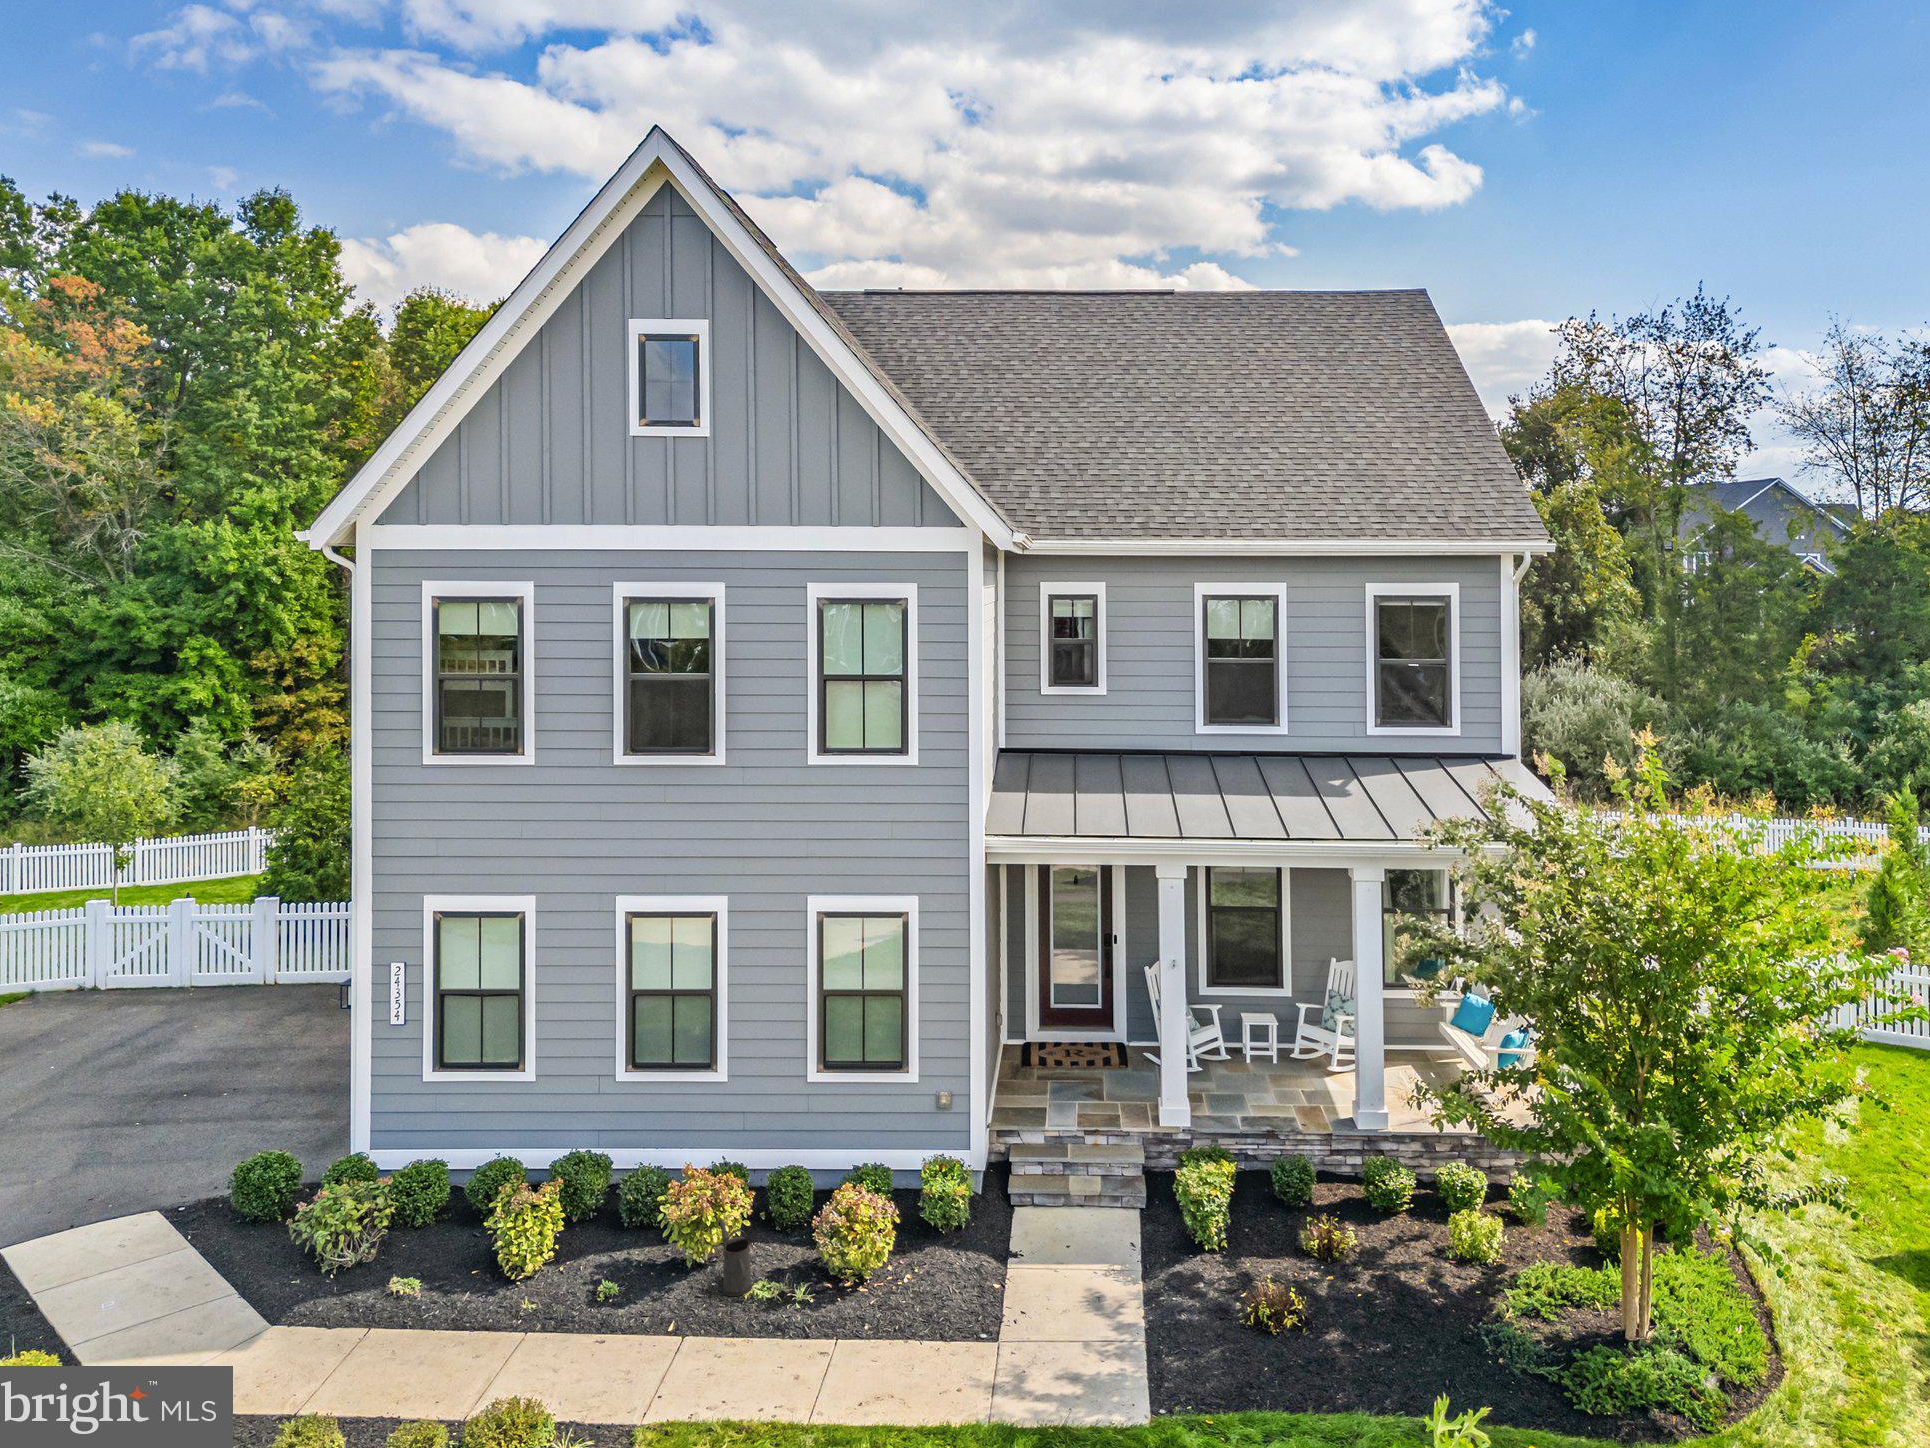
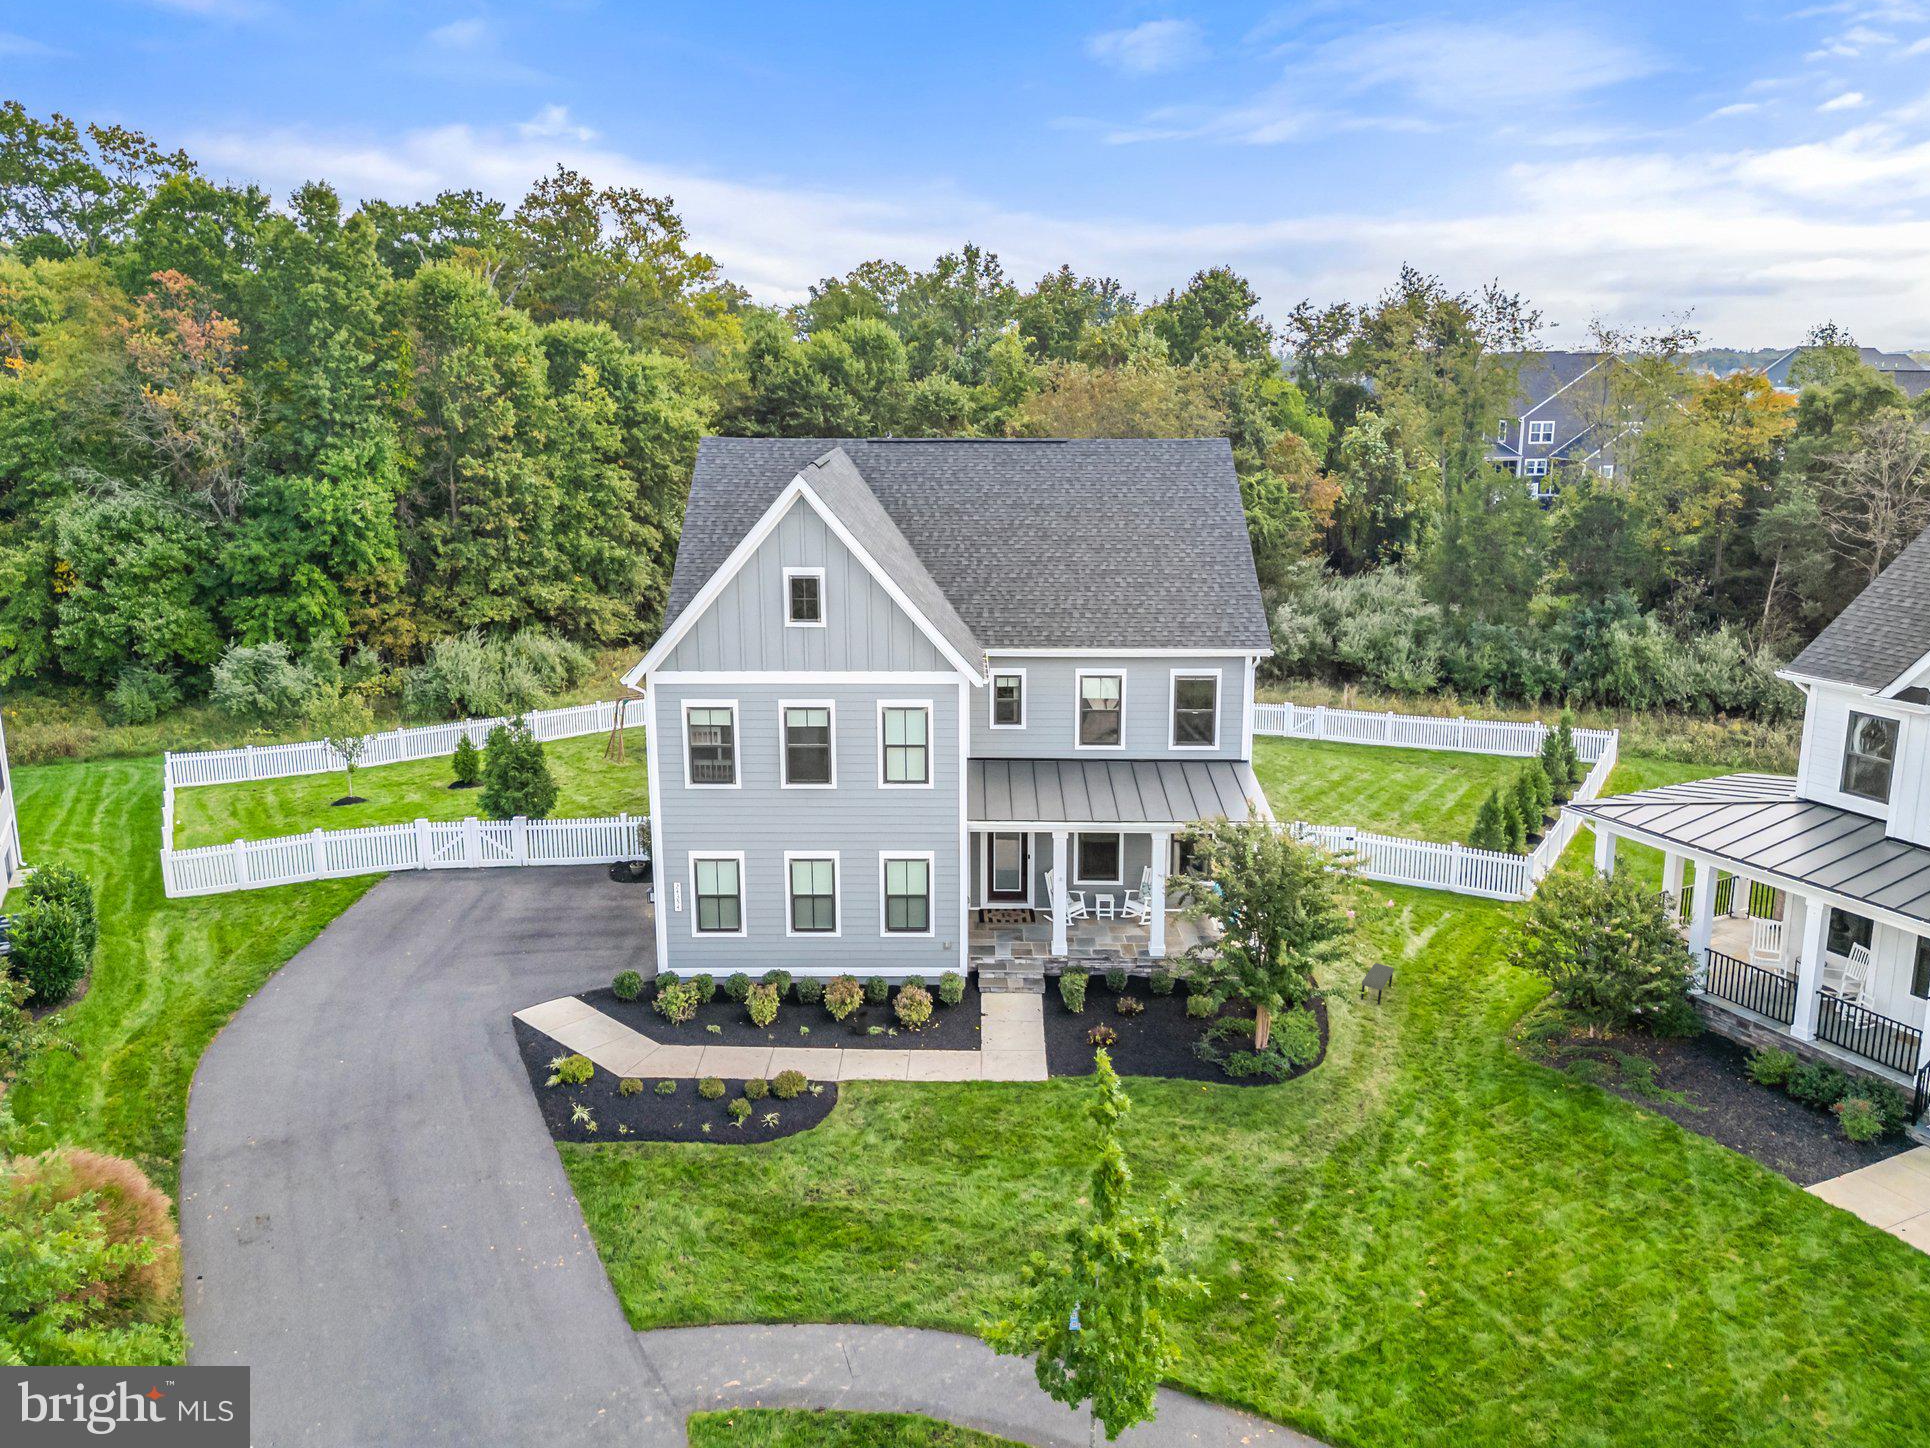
bench: none [1862,1146,1920,1241] -> present [1361,963,1394,1004]

